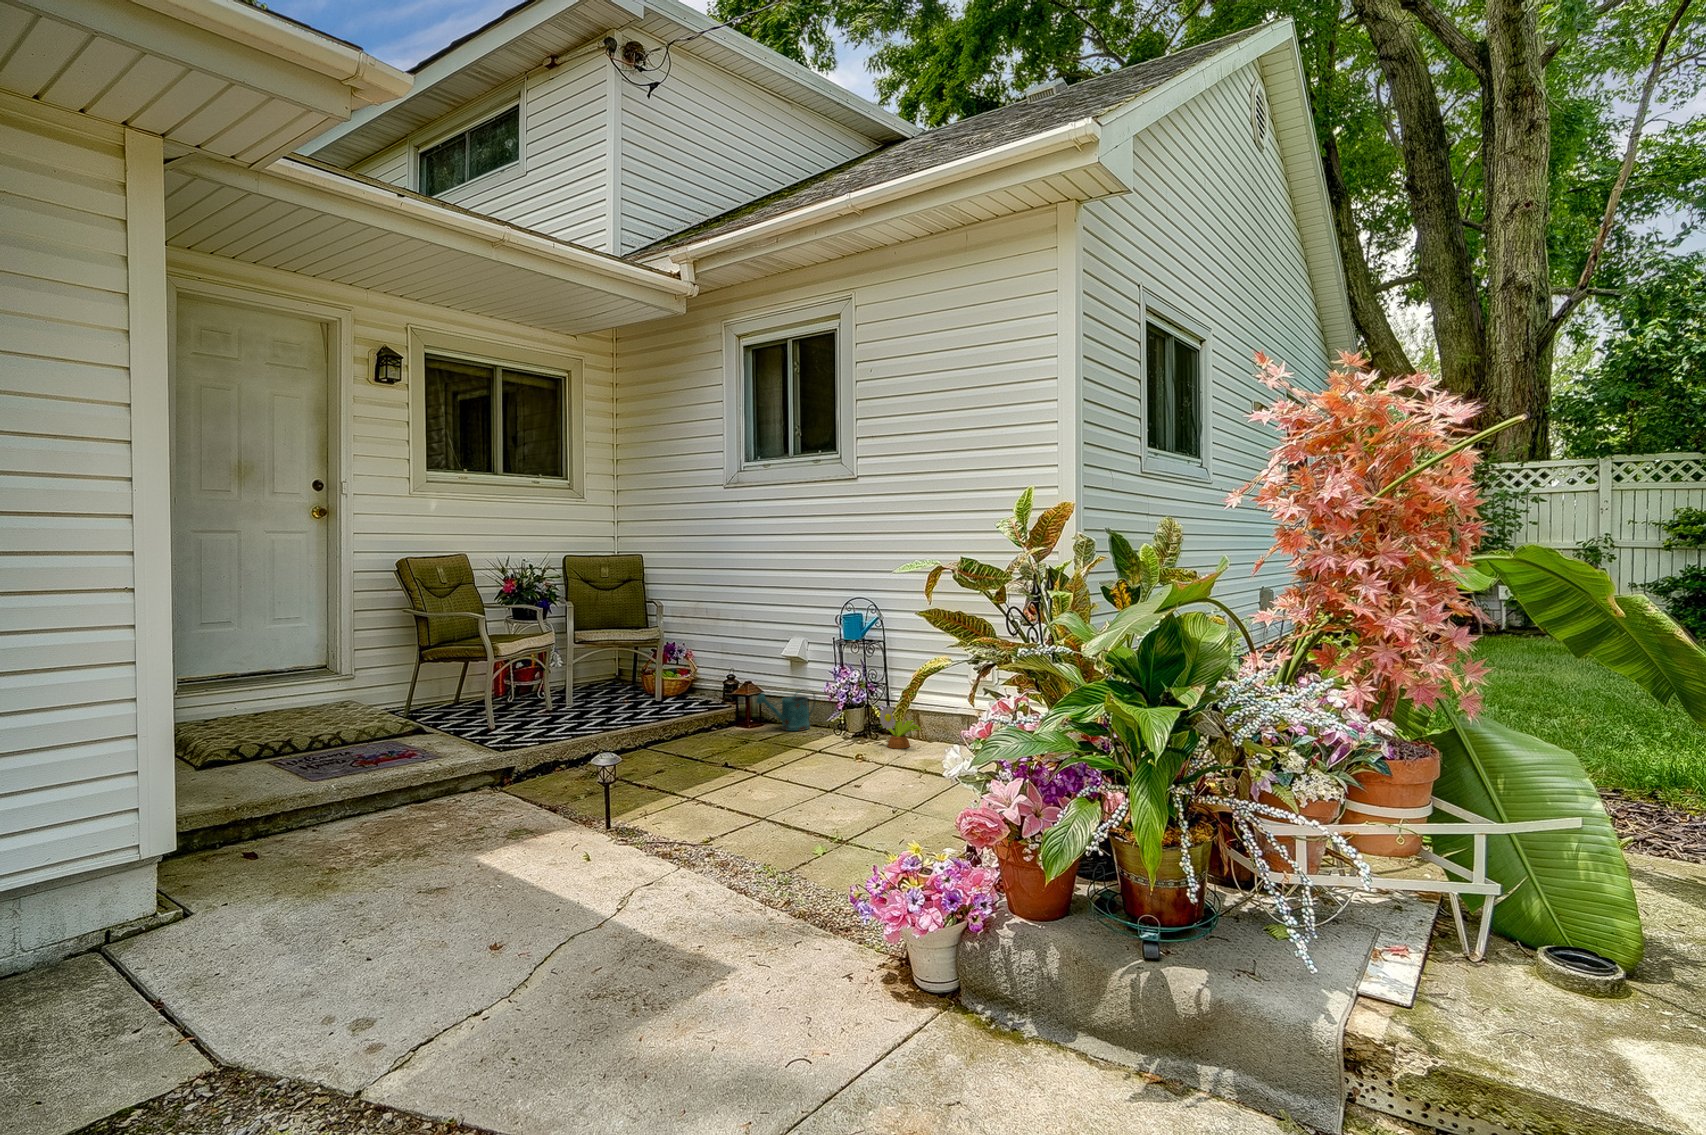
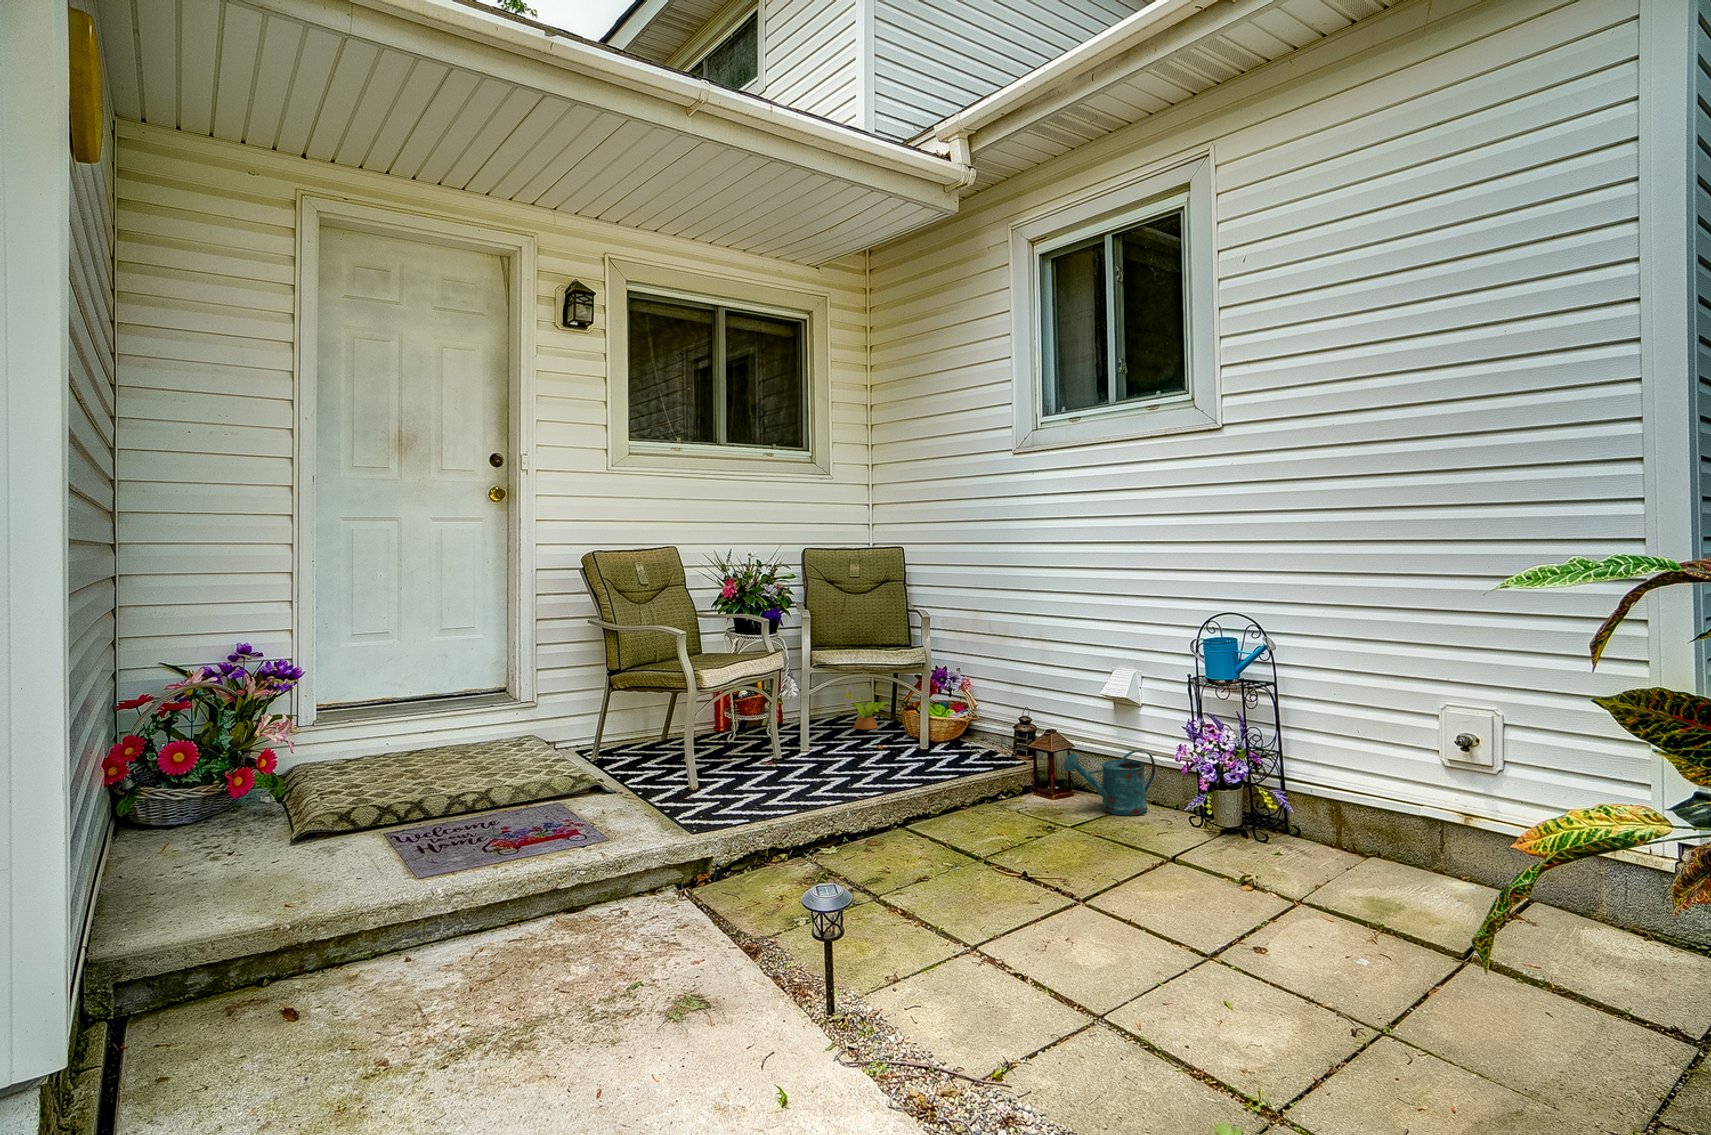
decorative plant: present [879,706,921,749] -> present [846,684,888,729]

